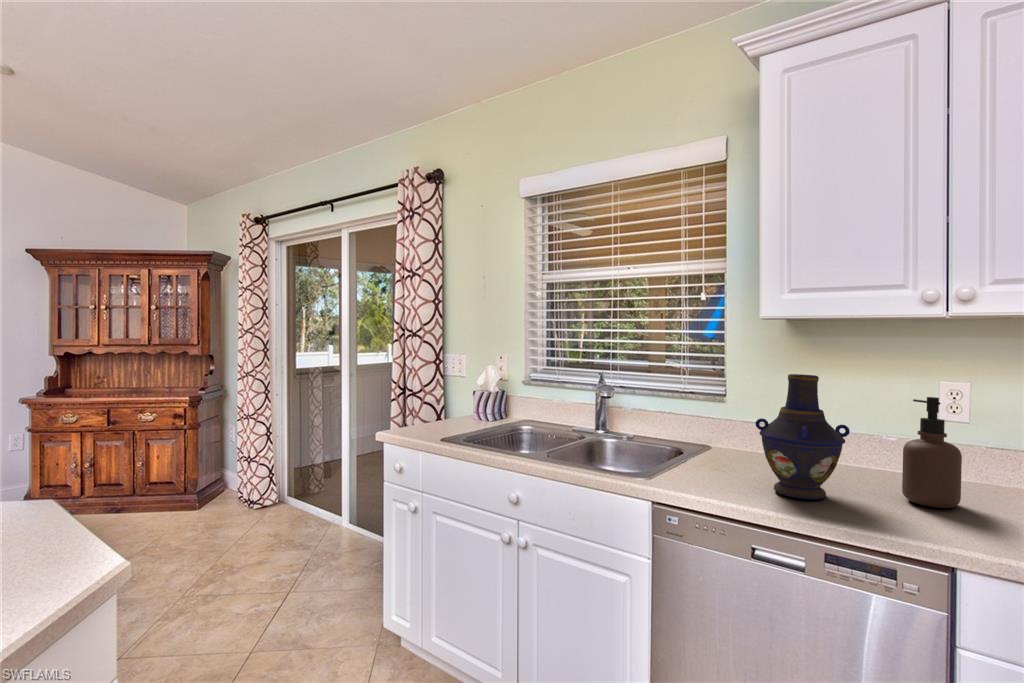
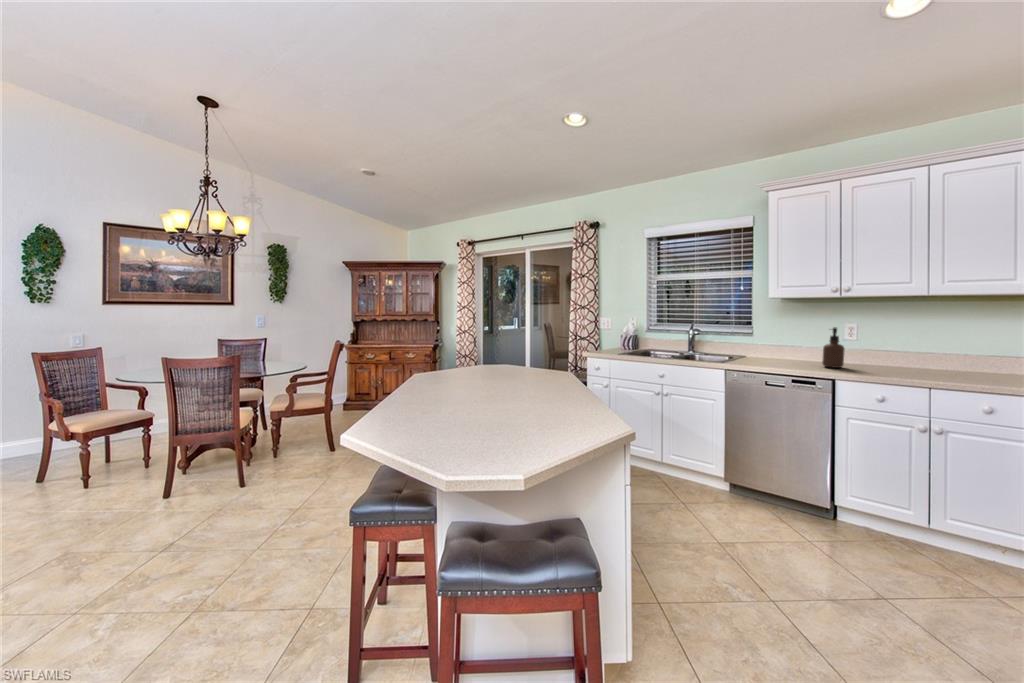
vase: present [756,374,850,500] -> none [765,320,802,367]

